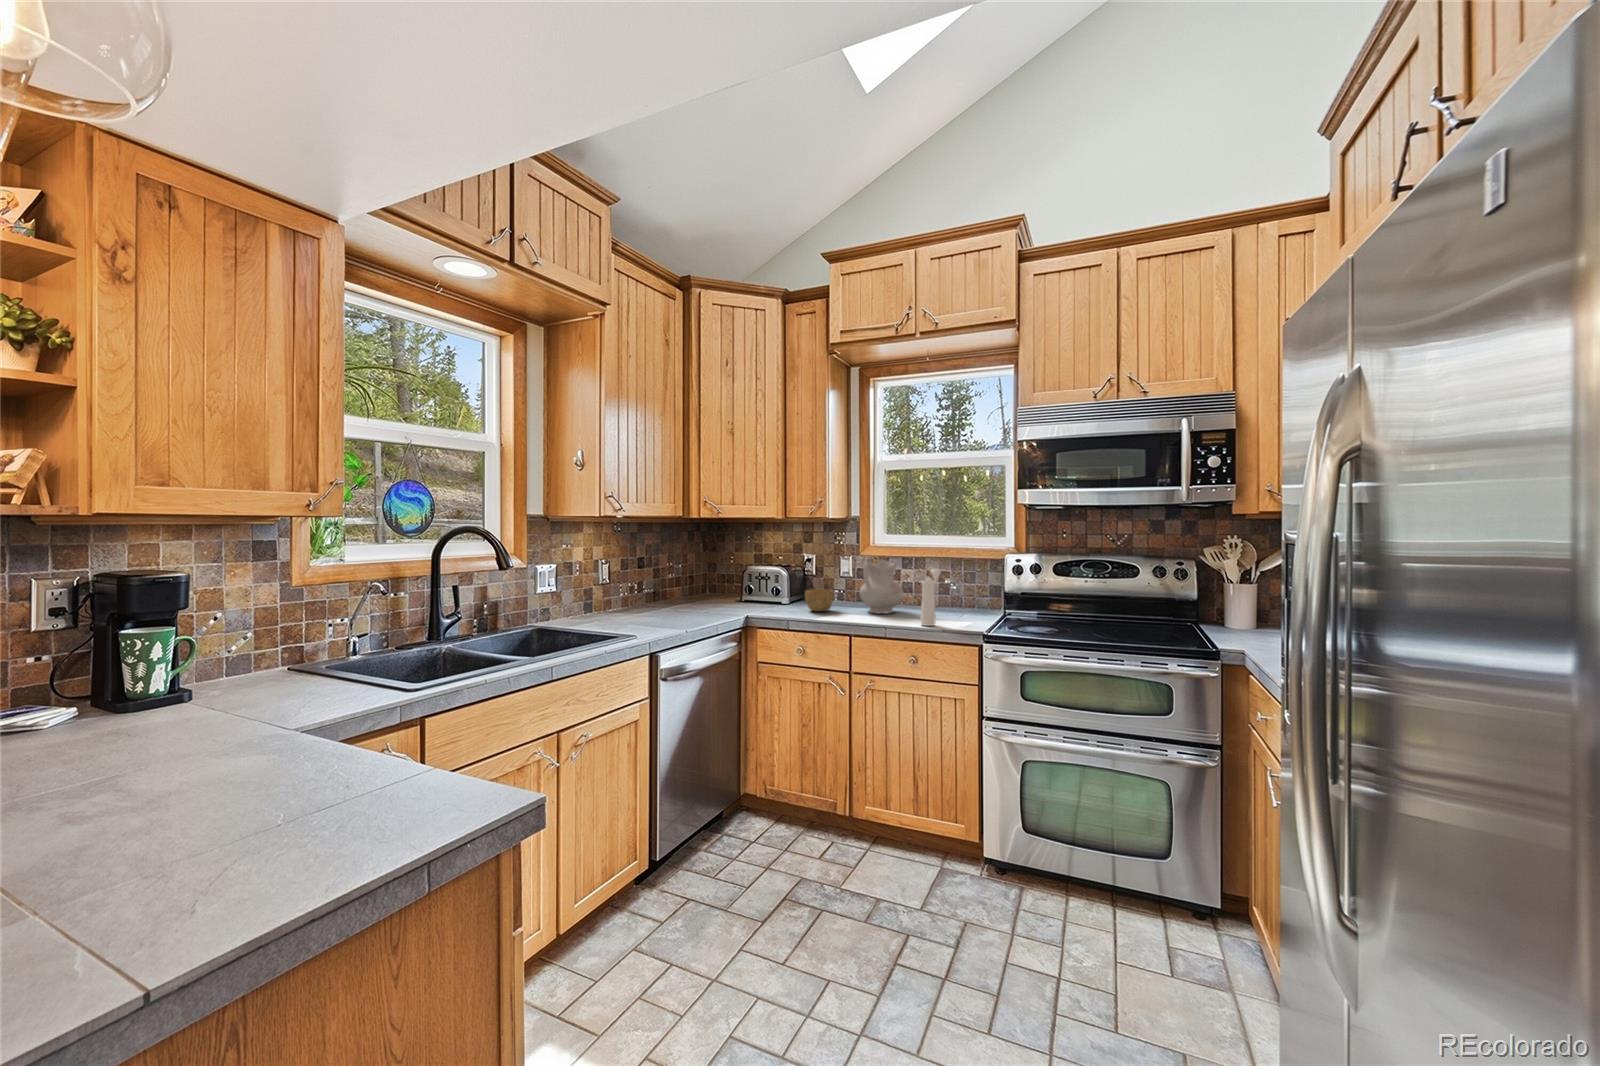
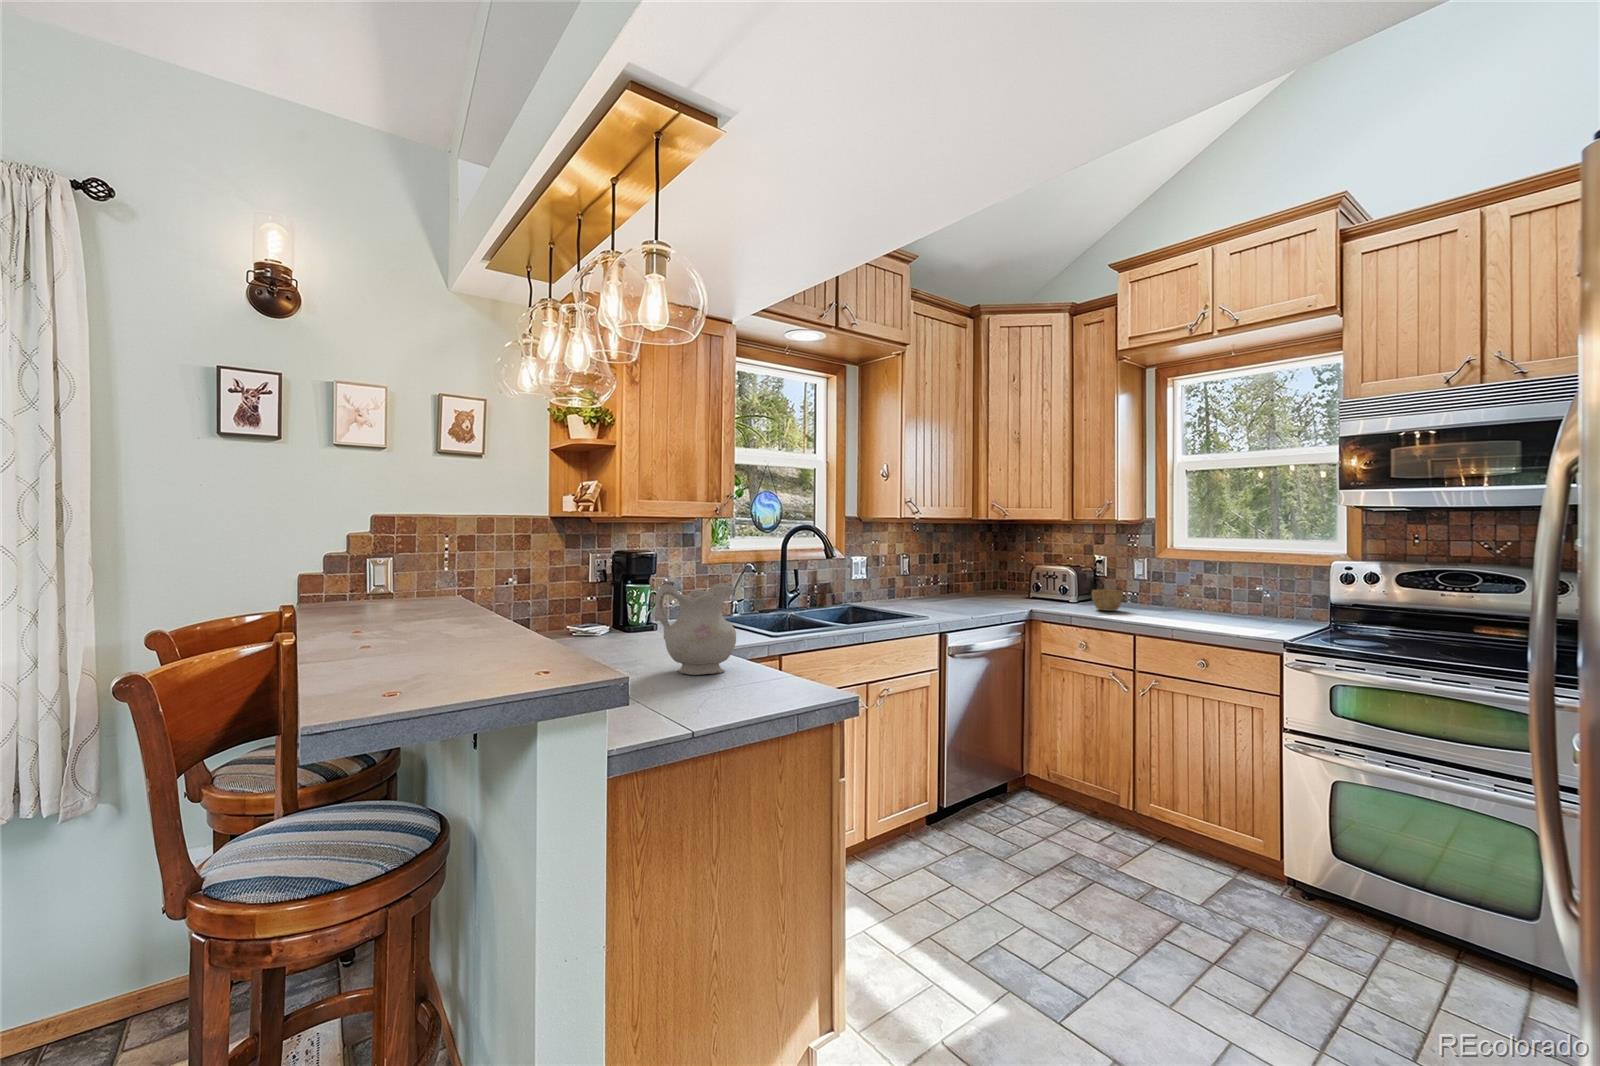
ceramic pitcher: present [860,559,903,614] -> present [655,581,736,675]
pepper mill: present [921,569,941,626] -> none [1212,572,1240,629]

